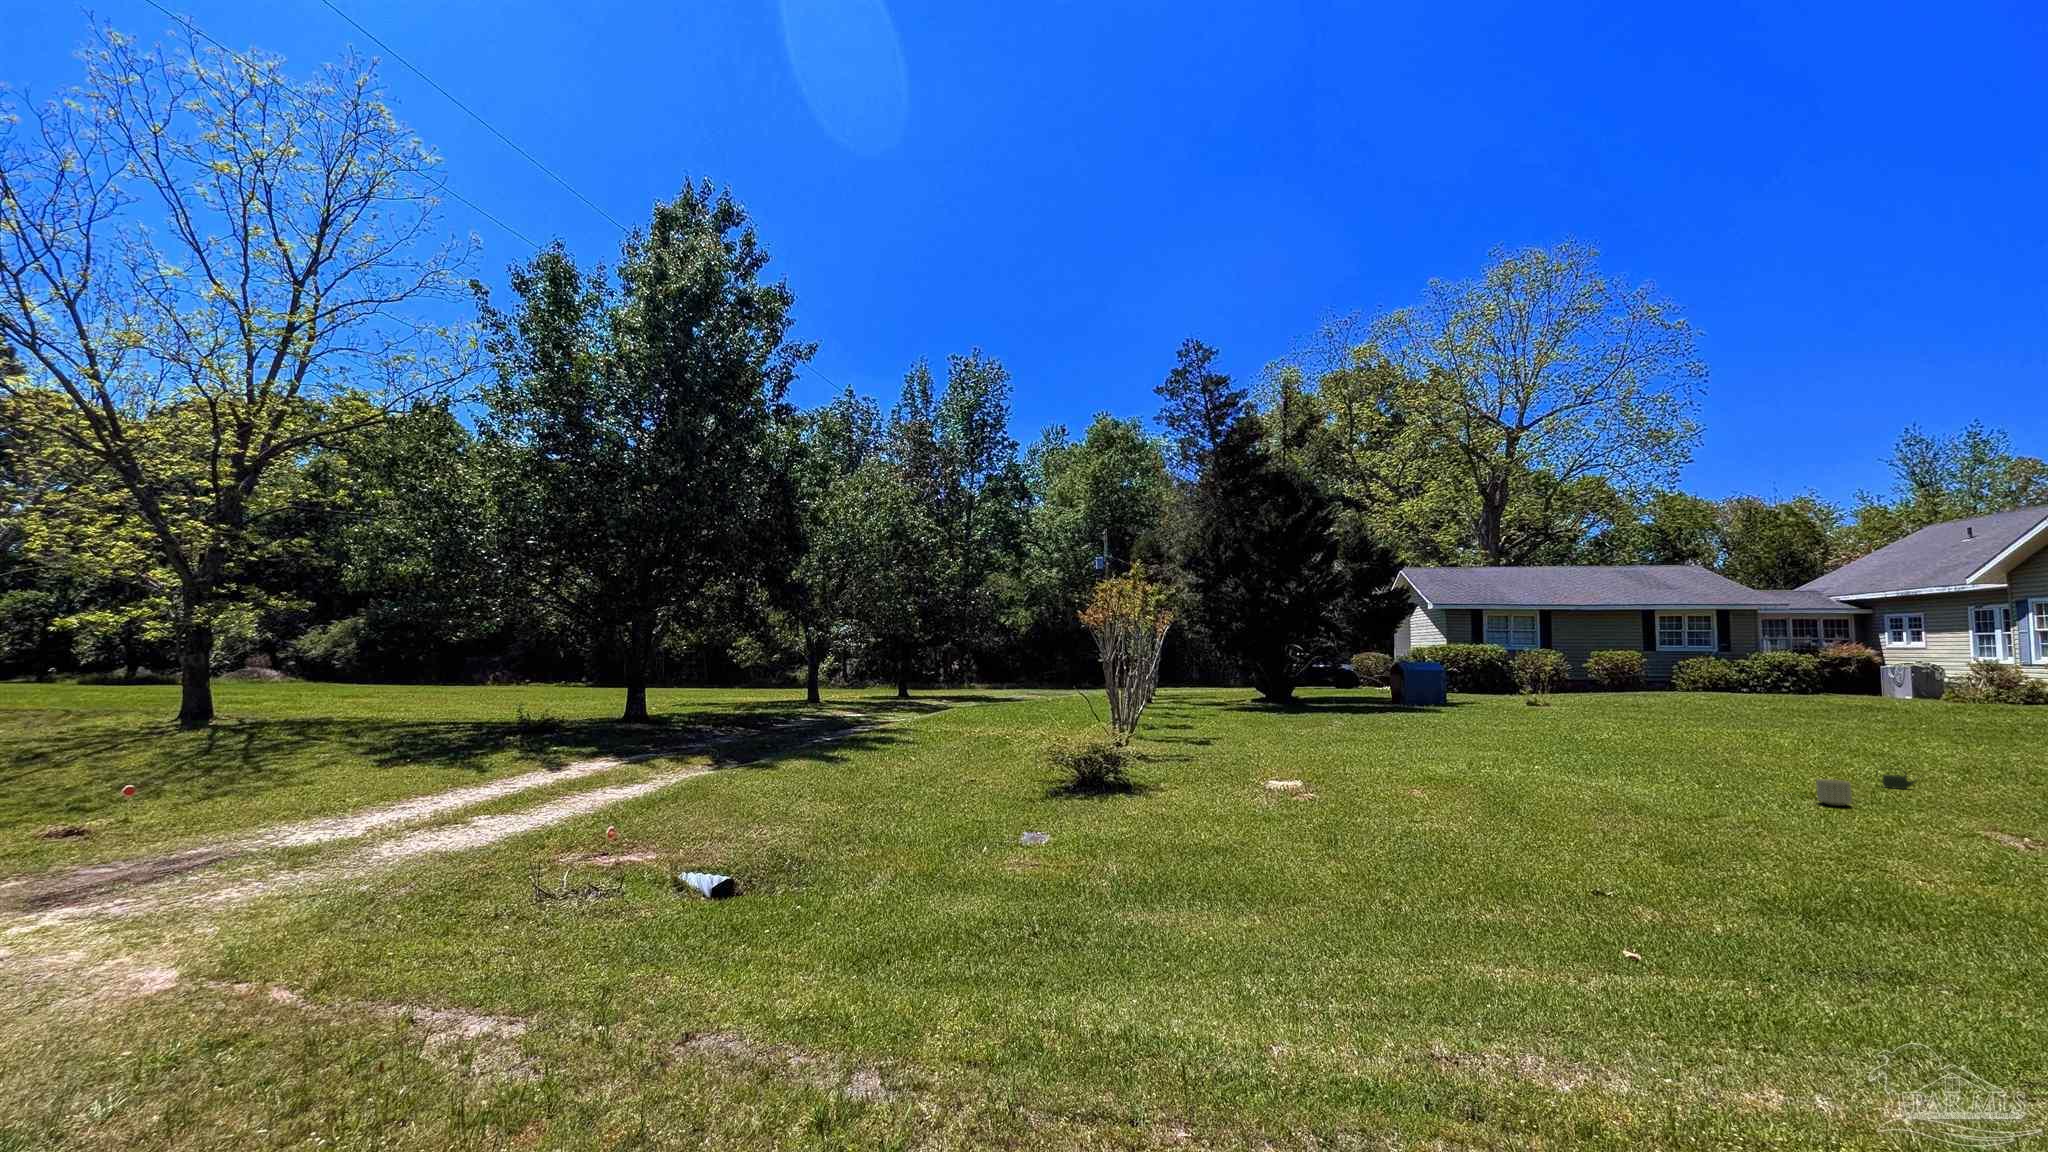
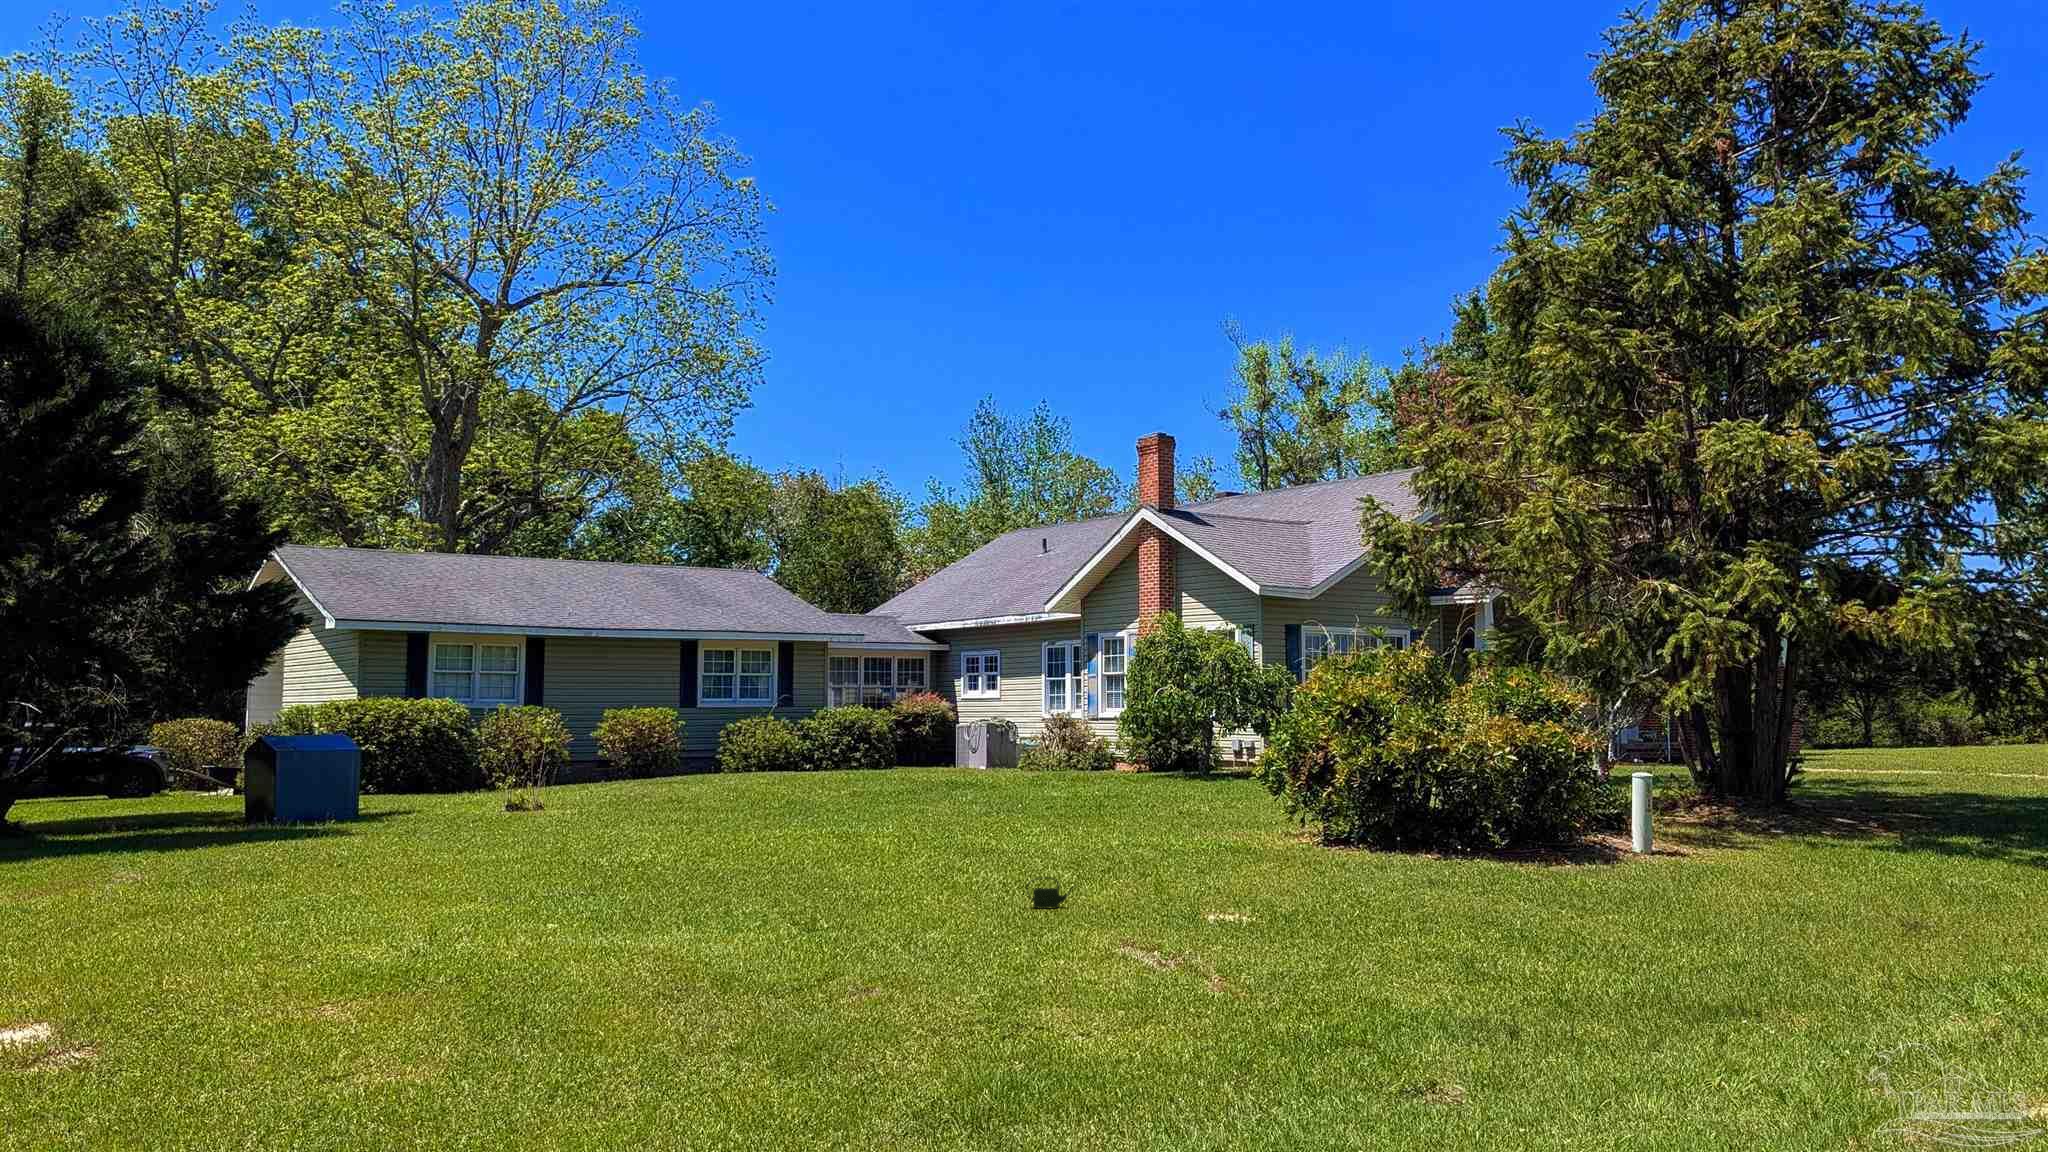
planter: present [1816,779,1852,806] -> none [969,905,1009,947]

